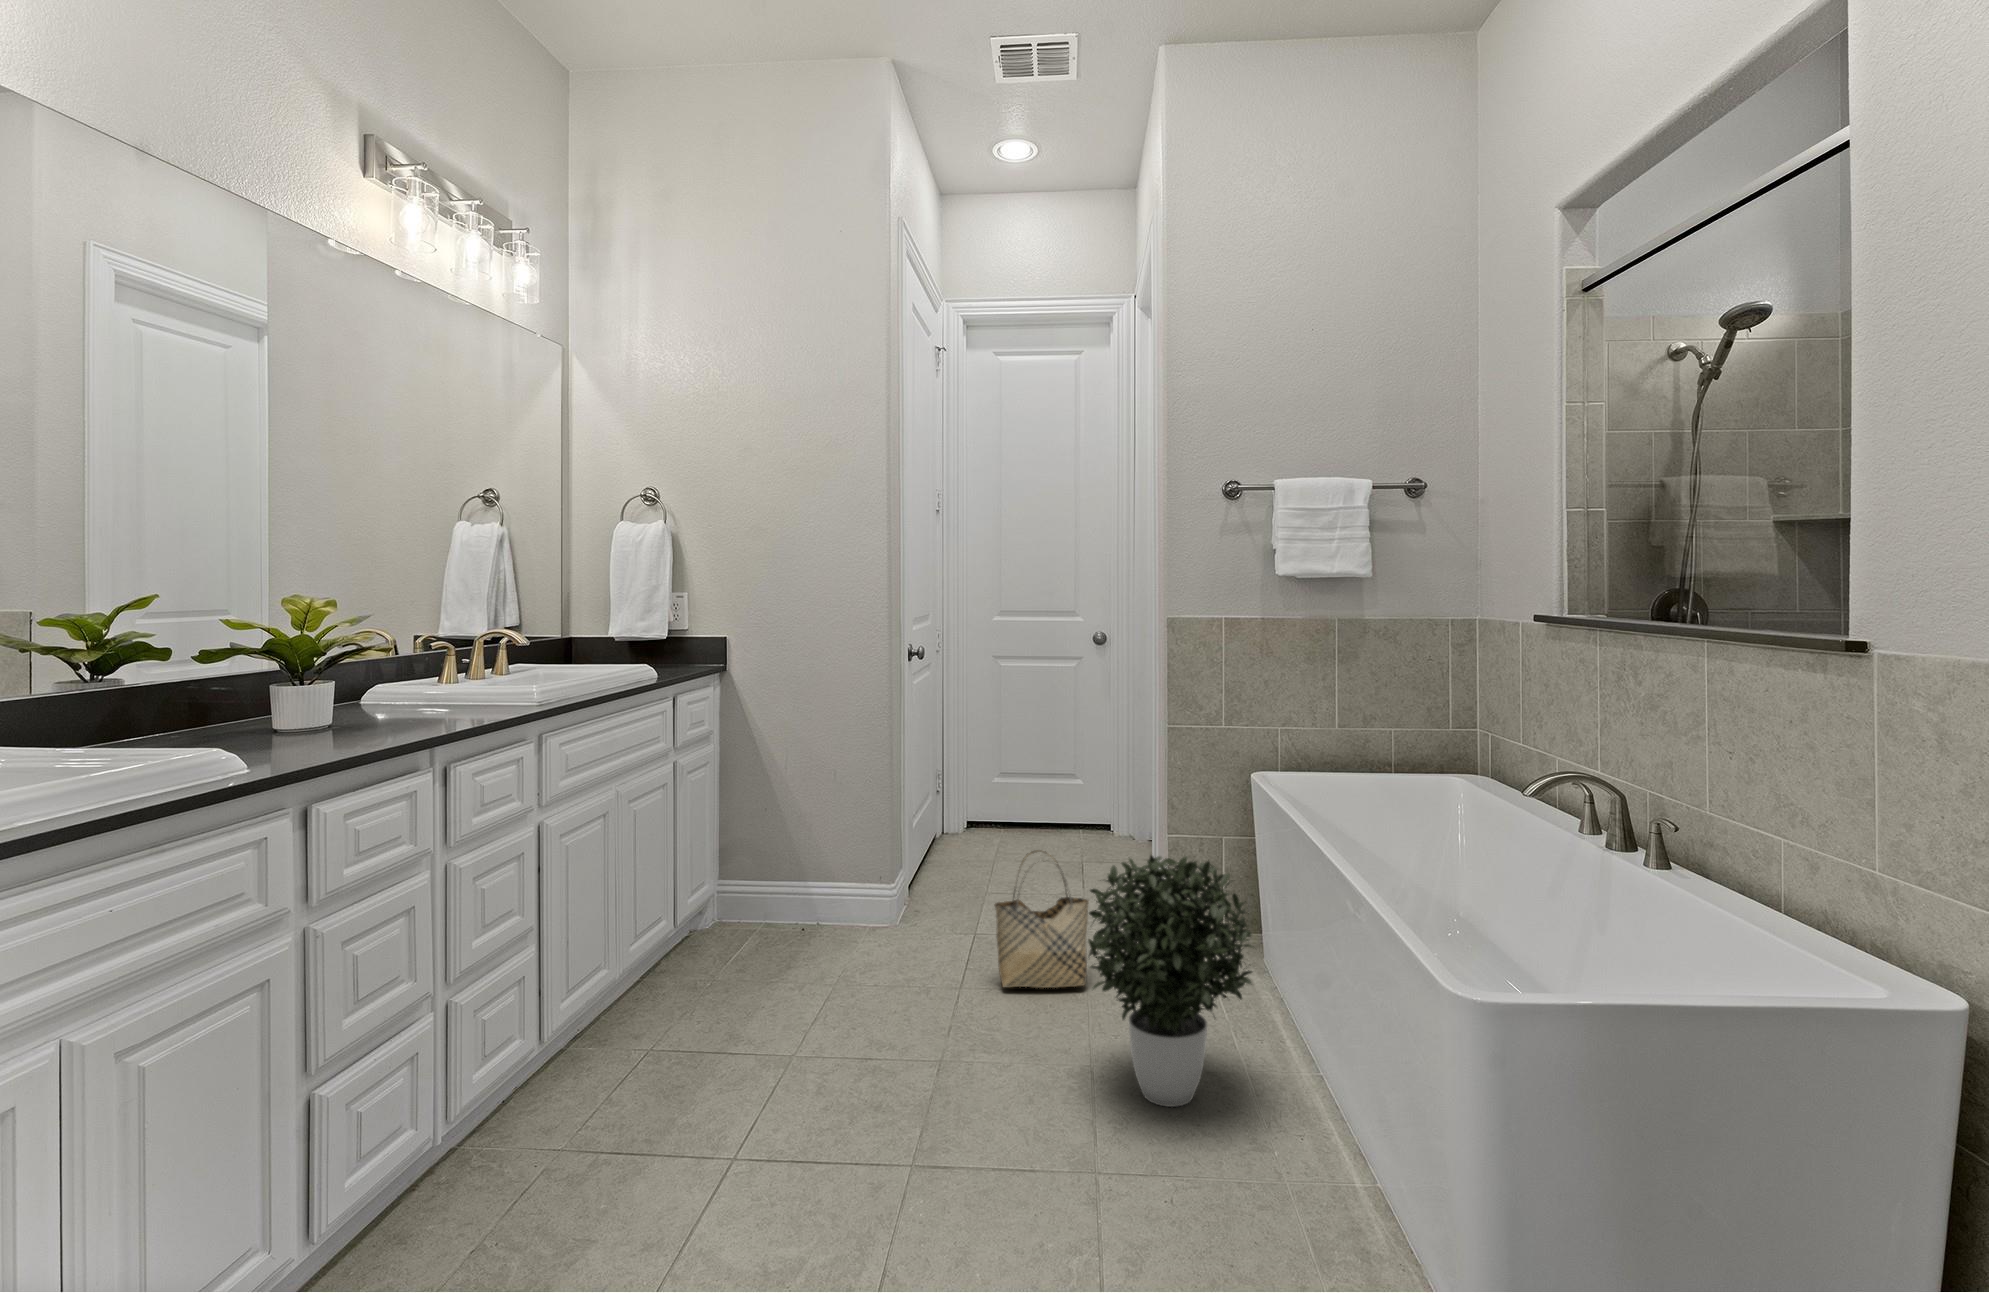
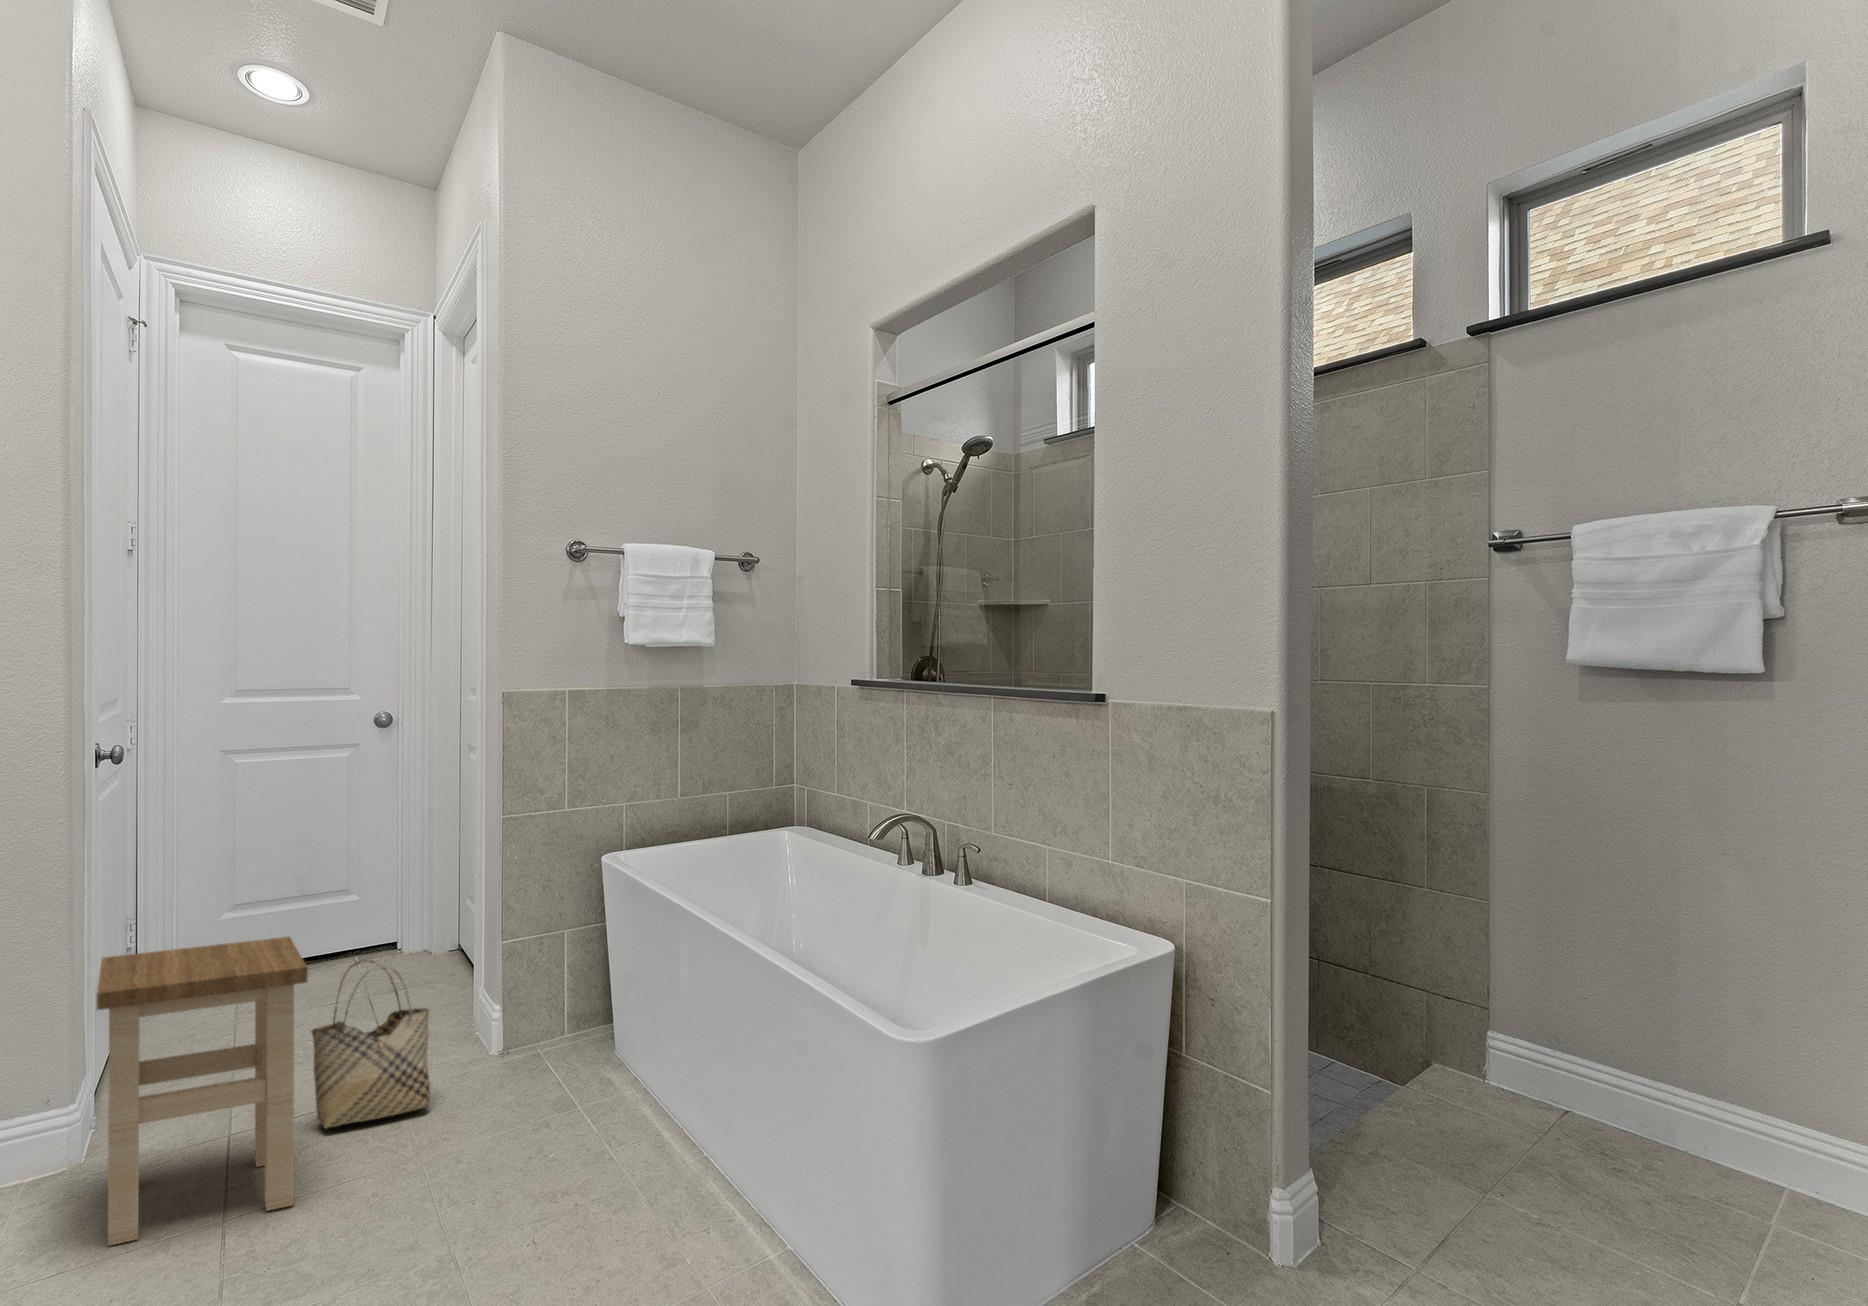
stool: none [817,825,973,1054] -> present [96,937,308,1245]
potted plant: present [1088,855,1252,1107] -> none [463,929,647,1192]

